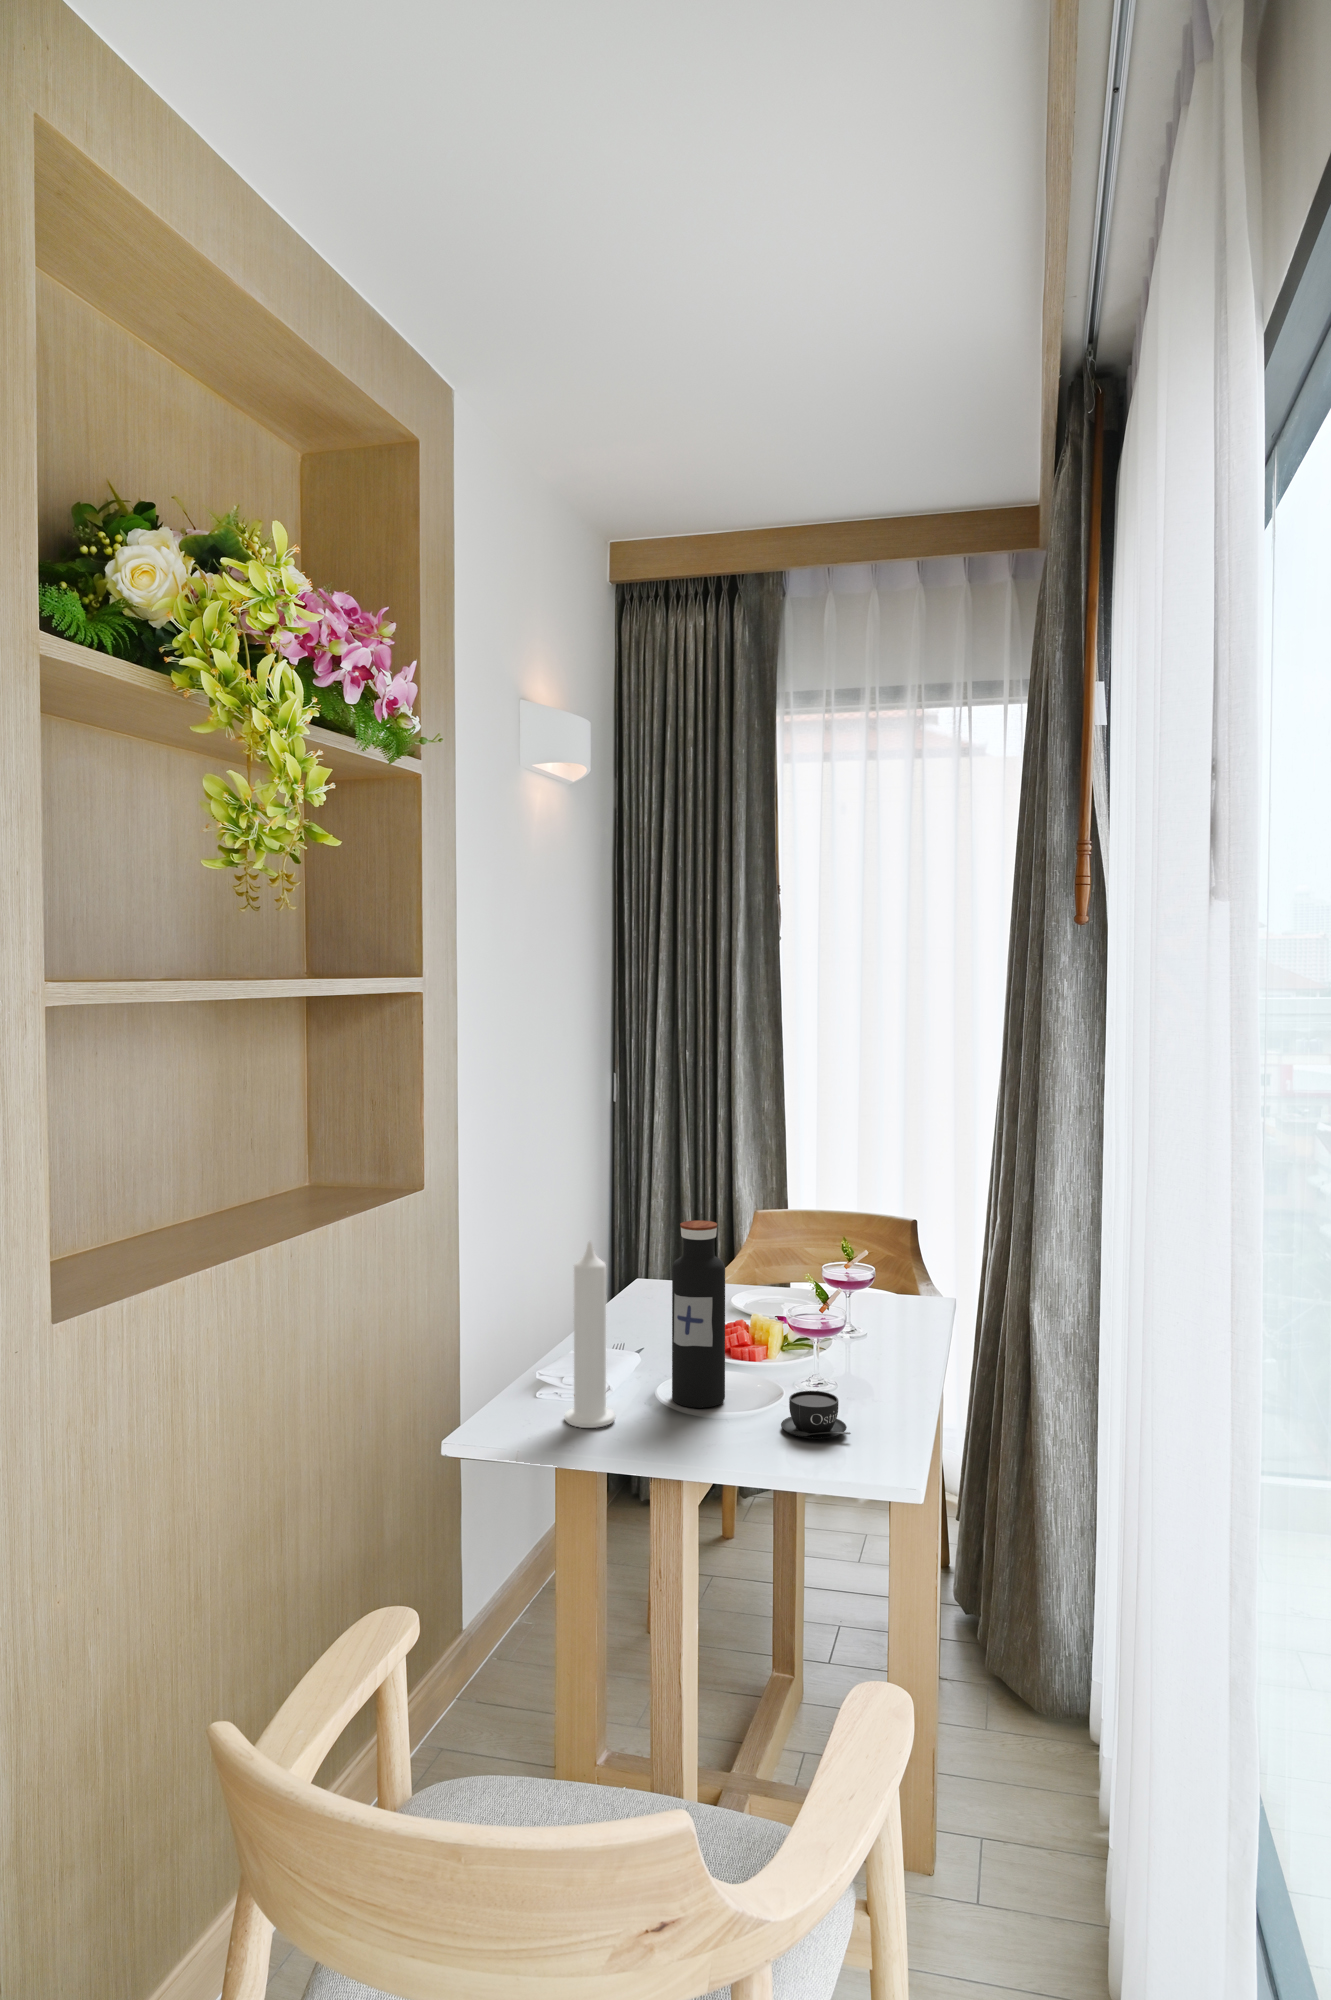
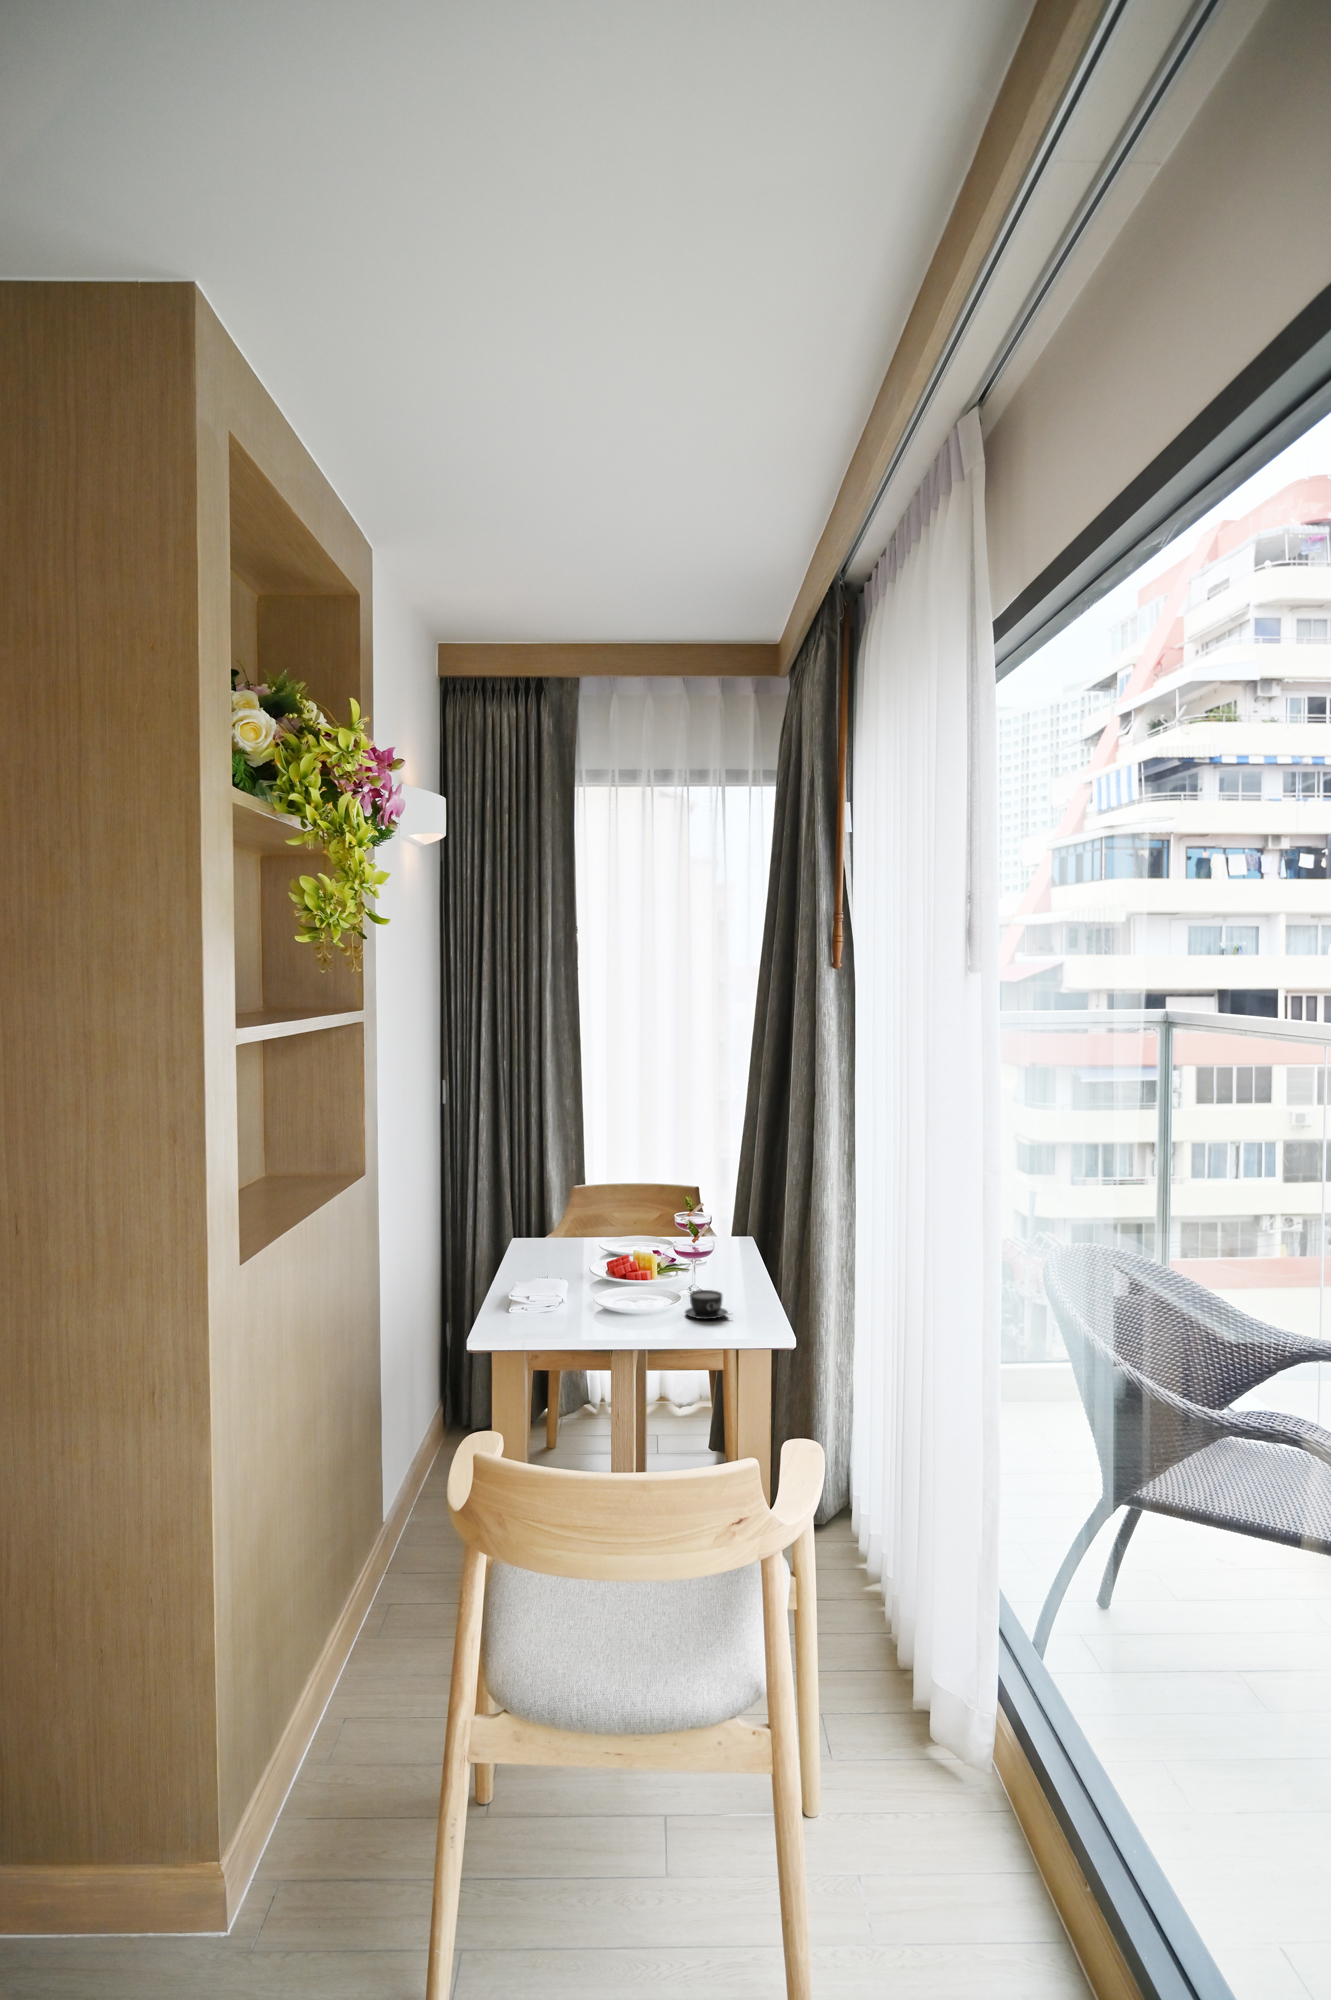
water bottle: present [672,1220,725,1408] -> none [602,1182,638,1310]
candle: present [565,1241,616,1428] -> none [542,1198,577,1326]

